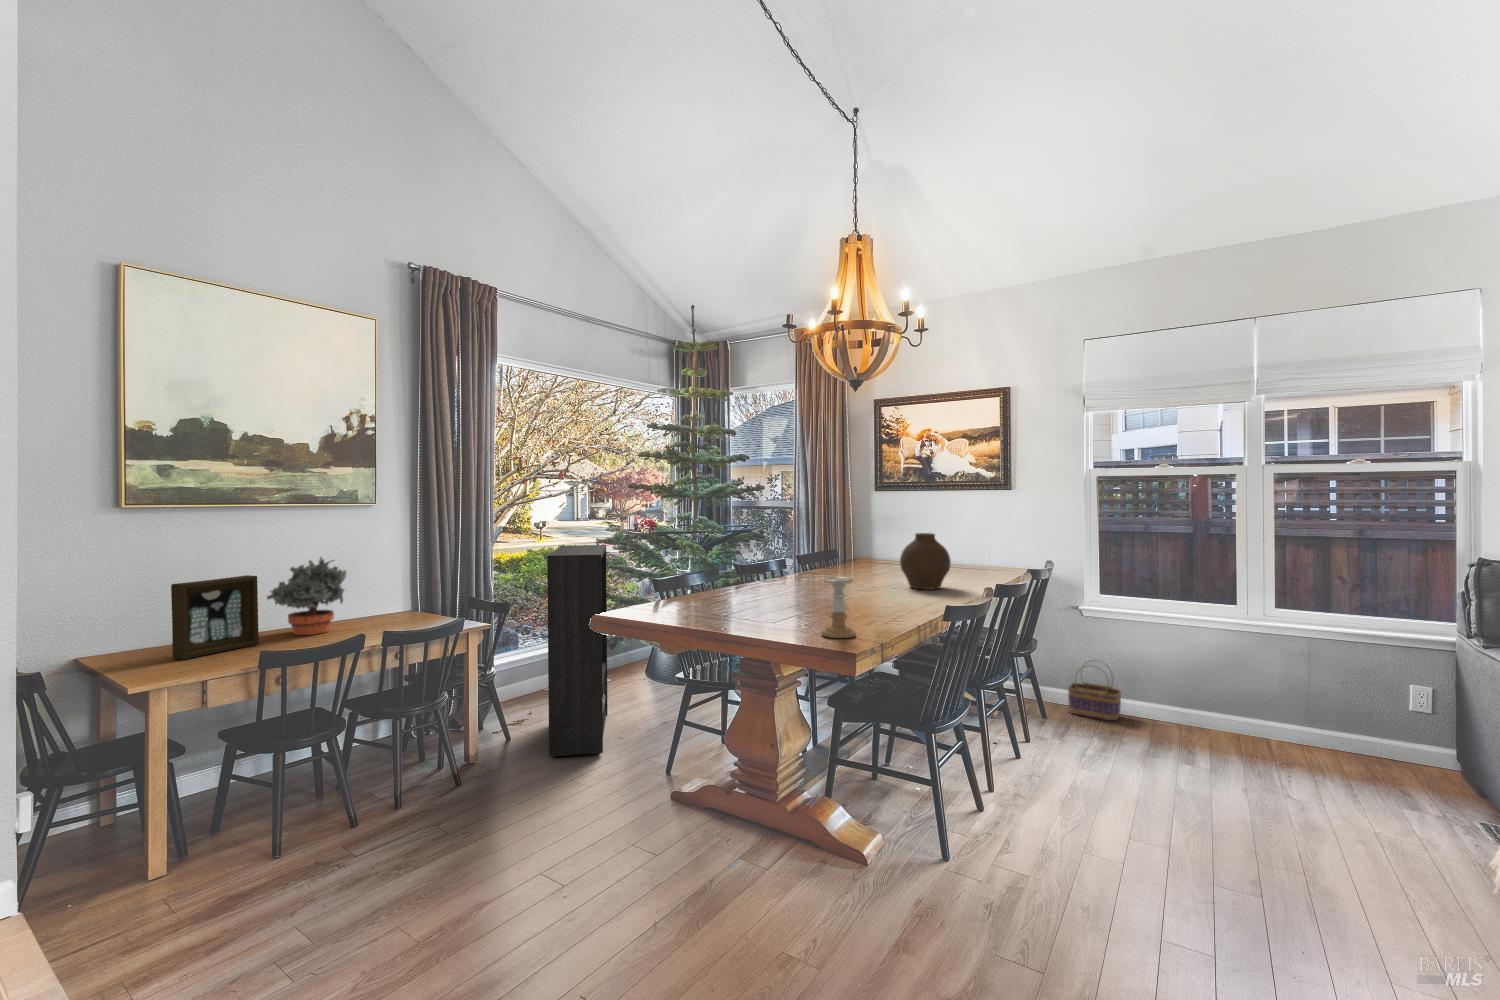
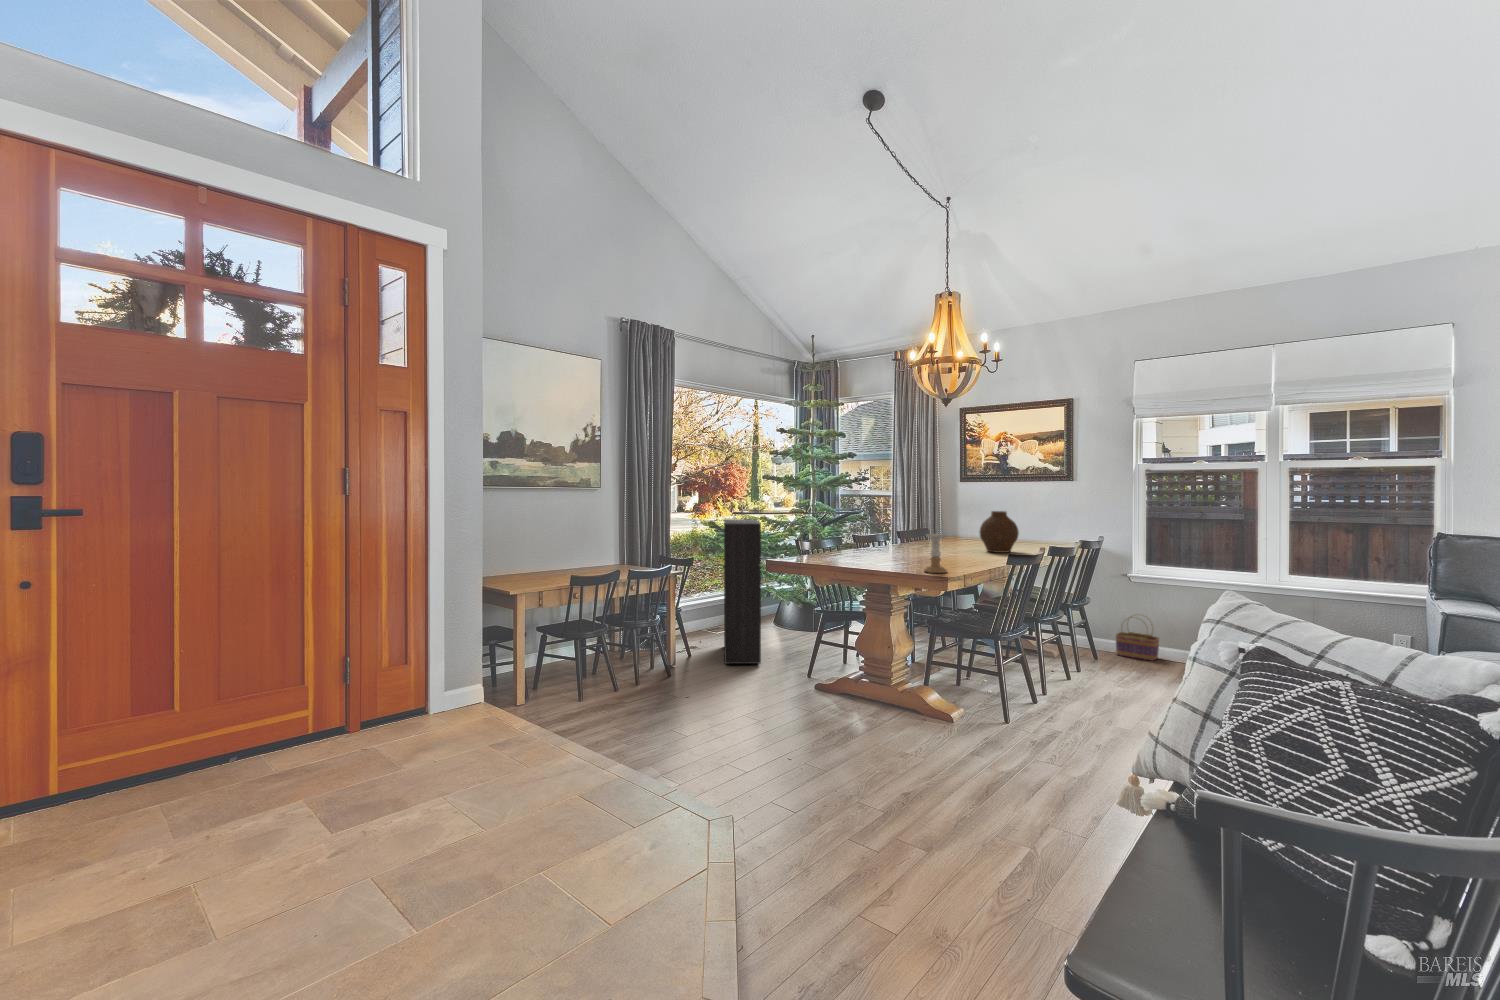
potted plant: present [267,557,346,635] -> none [546,521,591,573]
picture frame: present [171,575,259,660] -> none [503,532,546,582]

